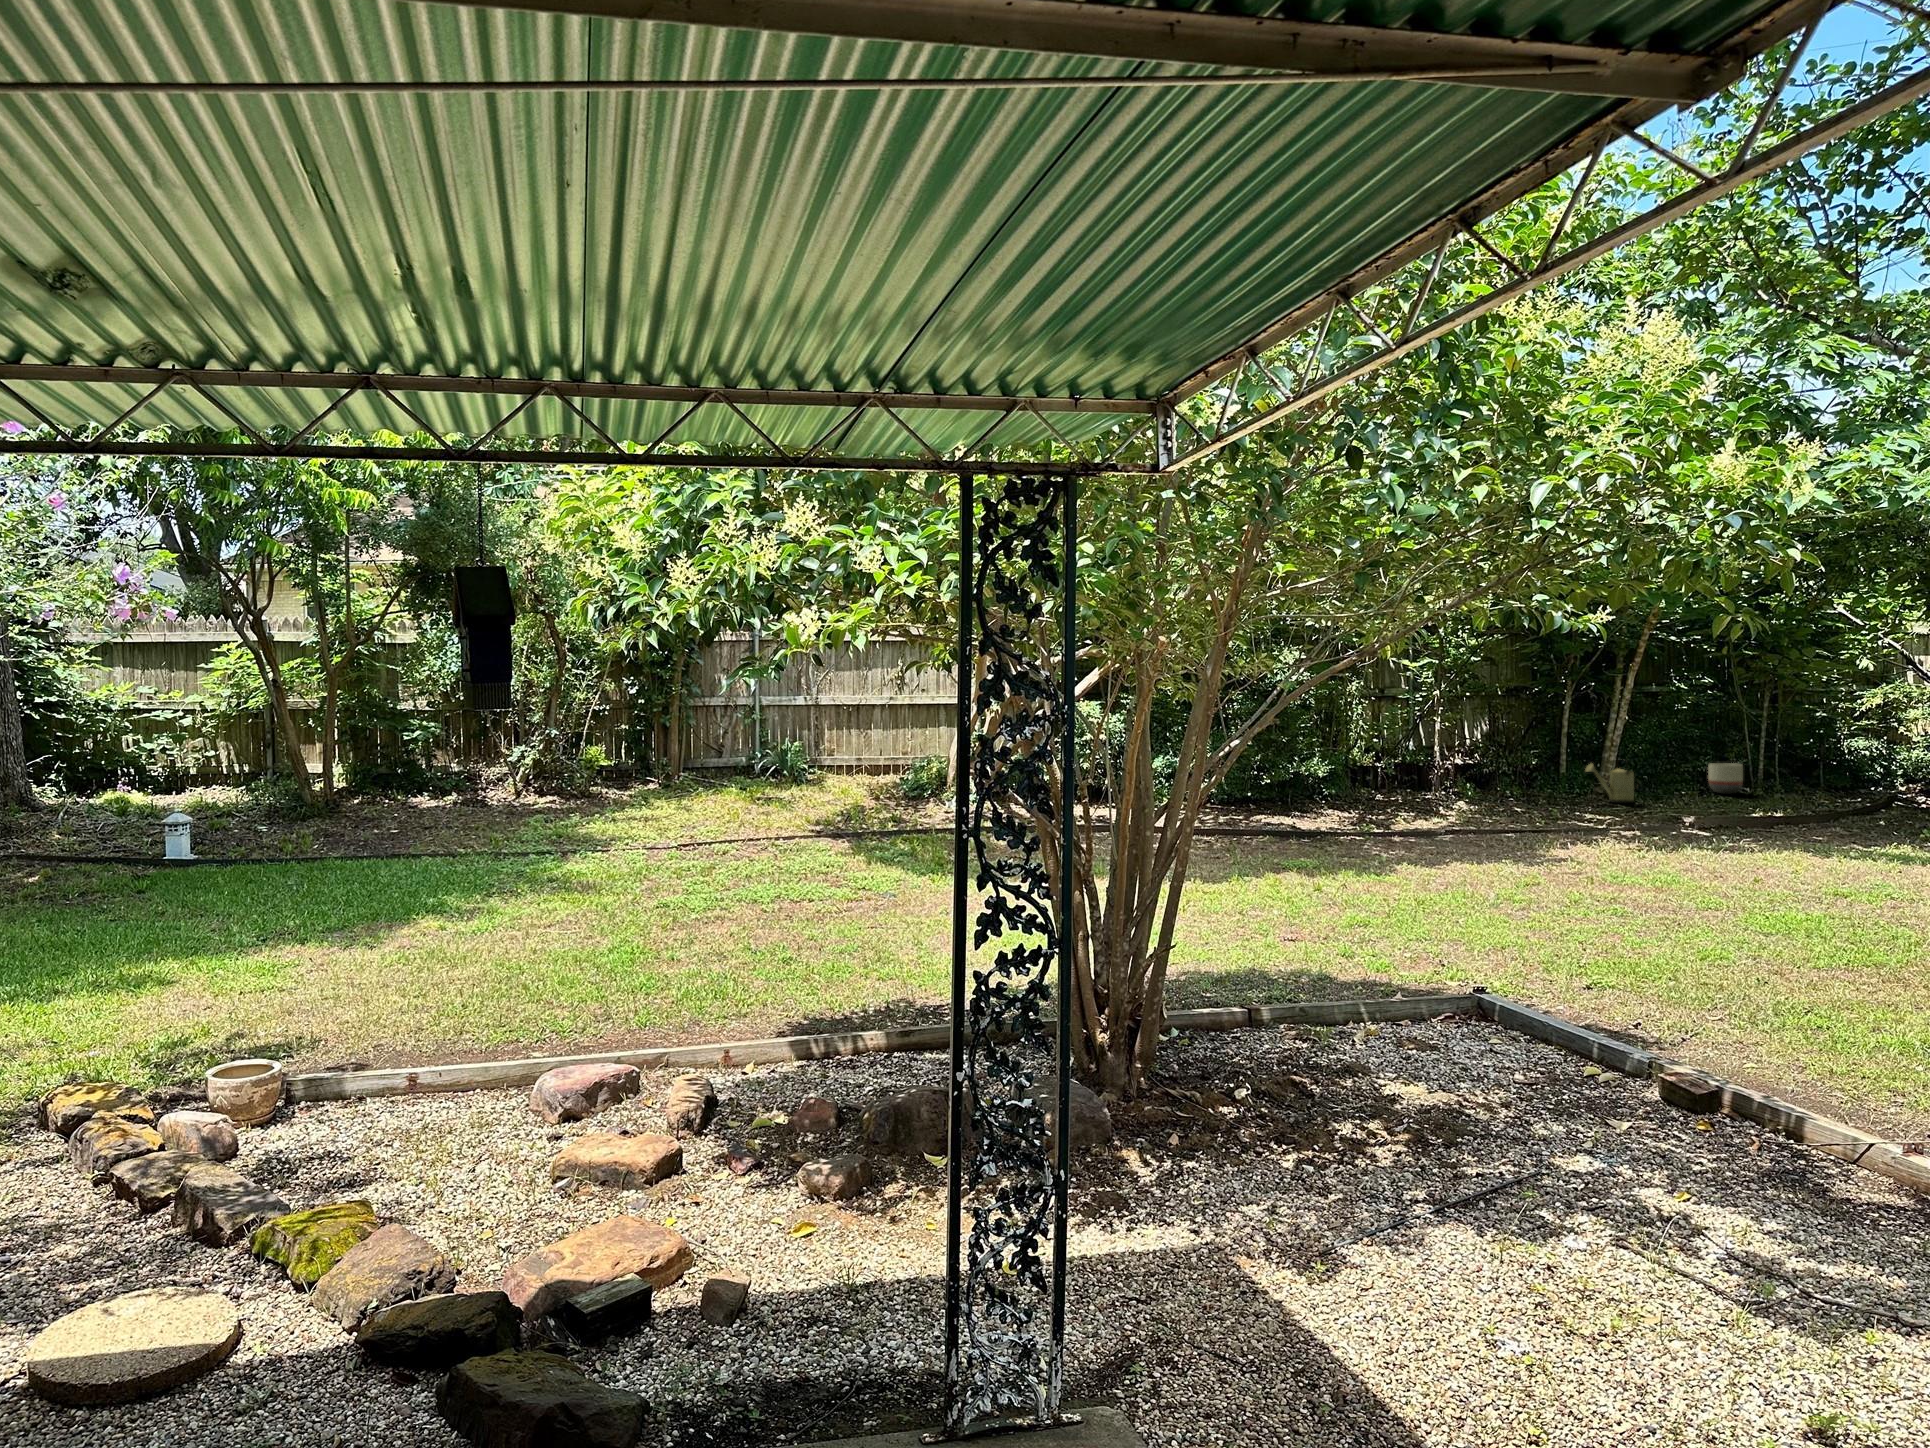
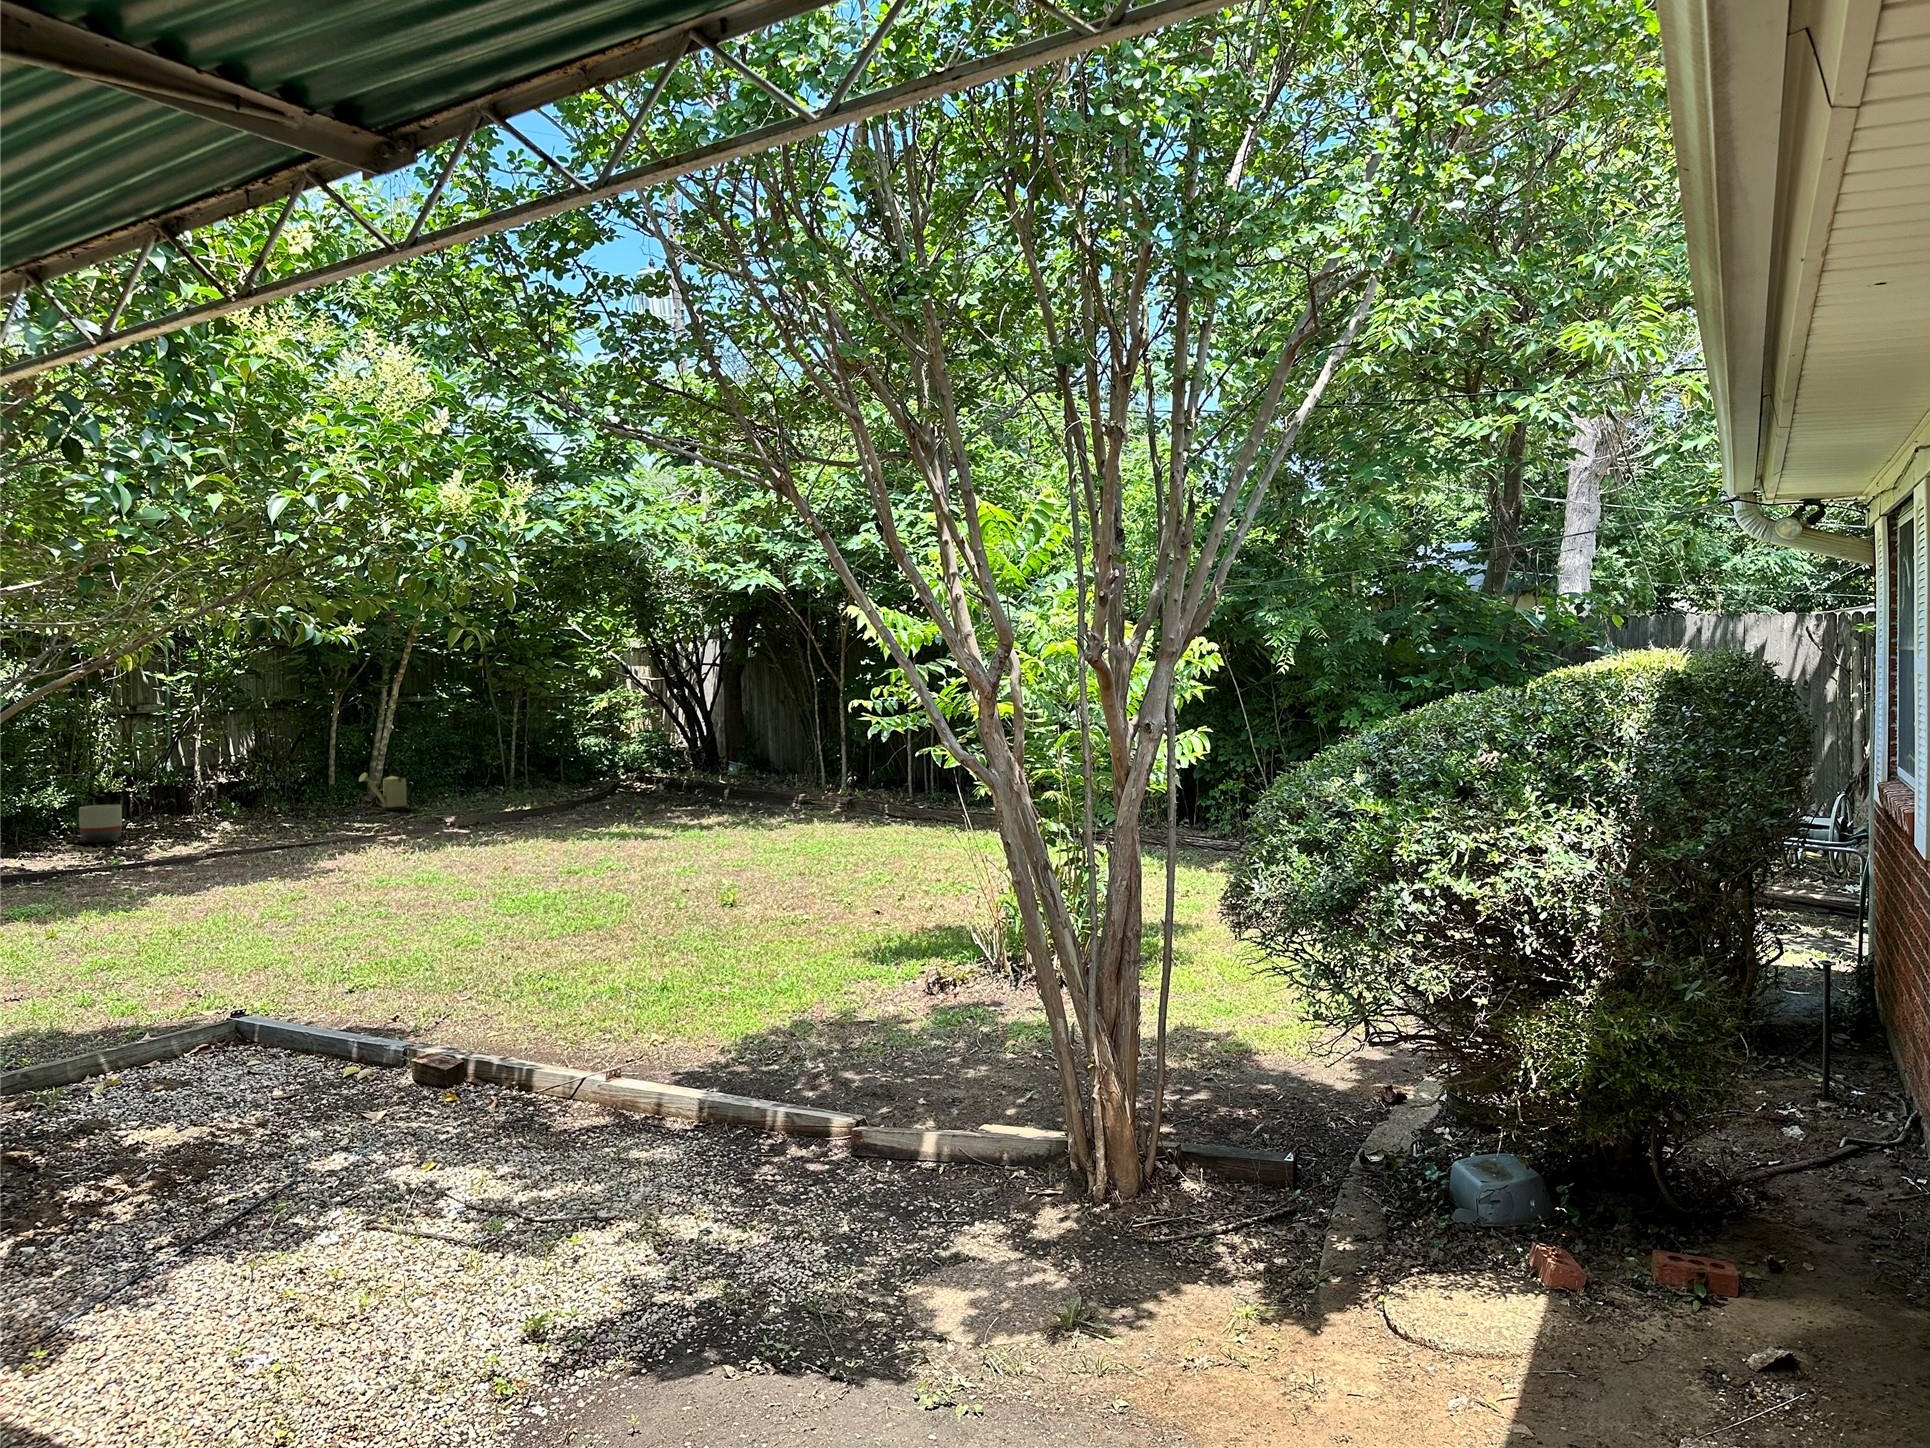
planter: present [1708,763,1743,794] -> present [79,805,122,843]

